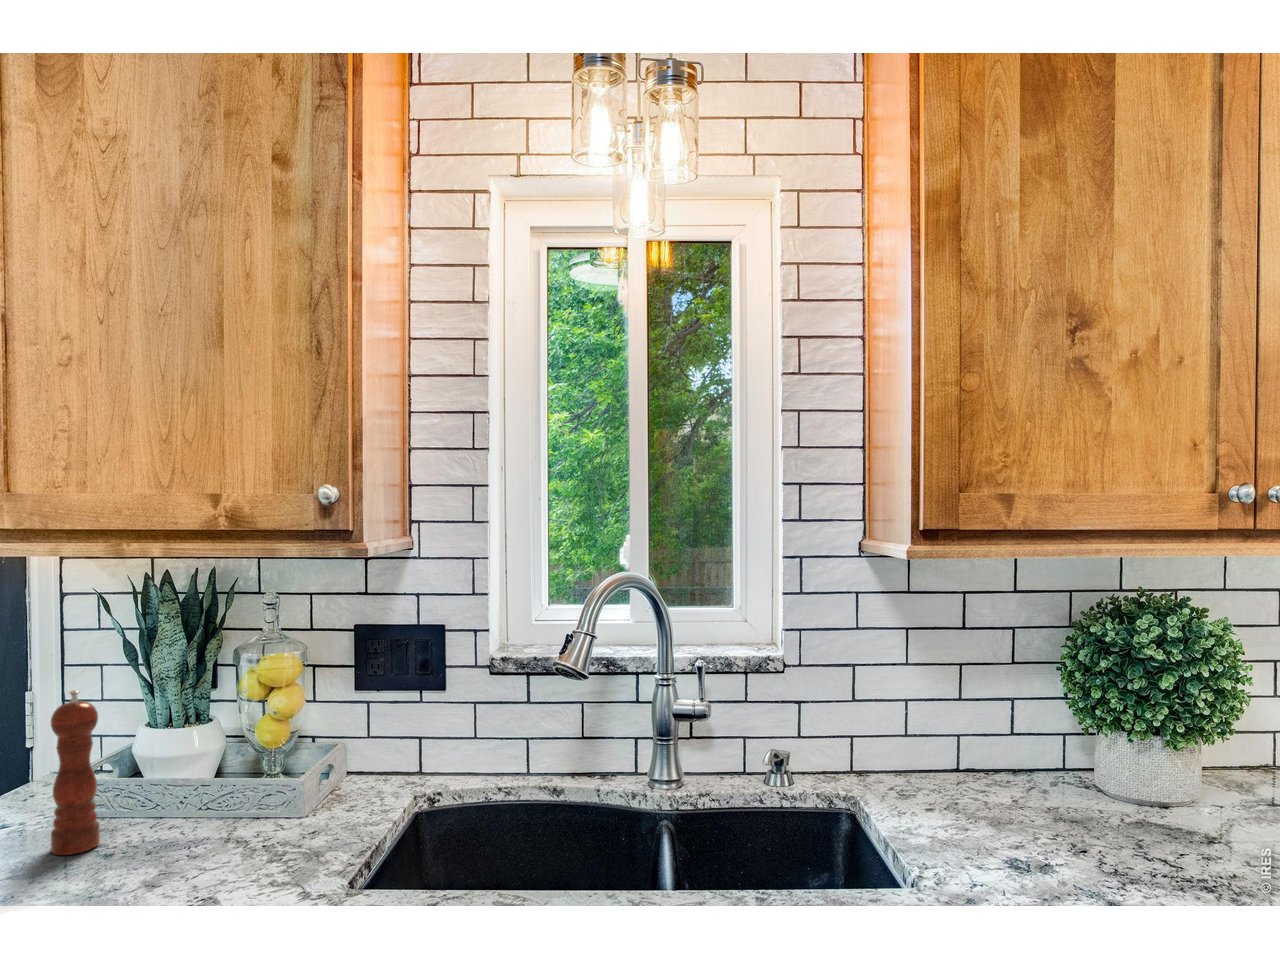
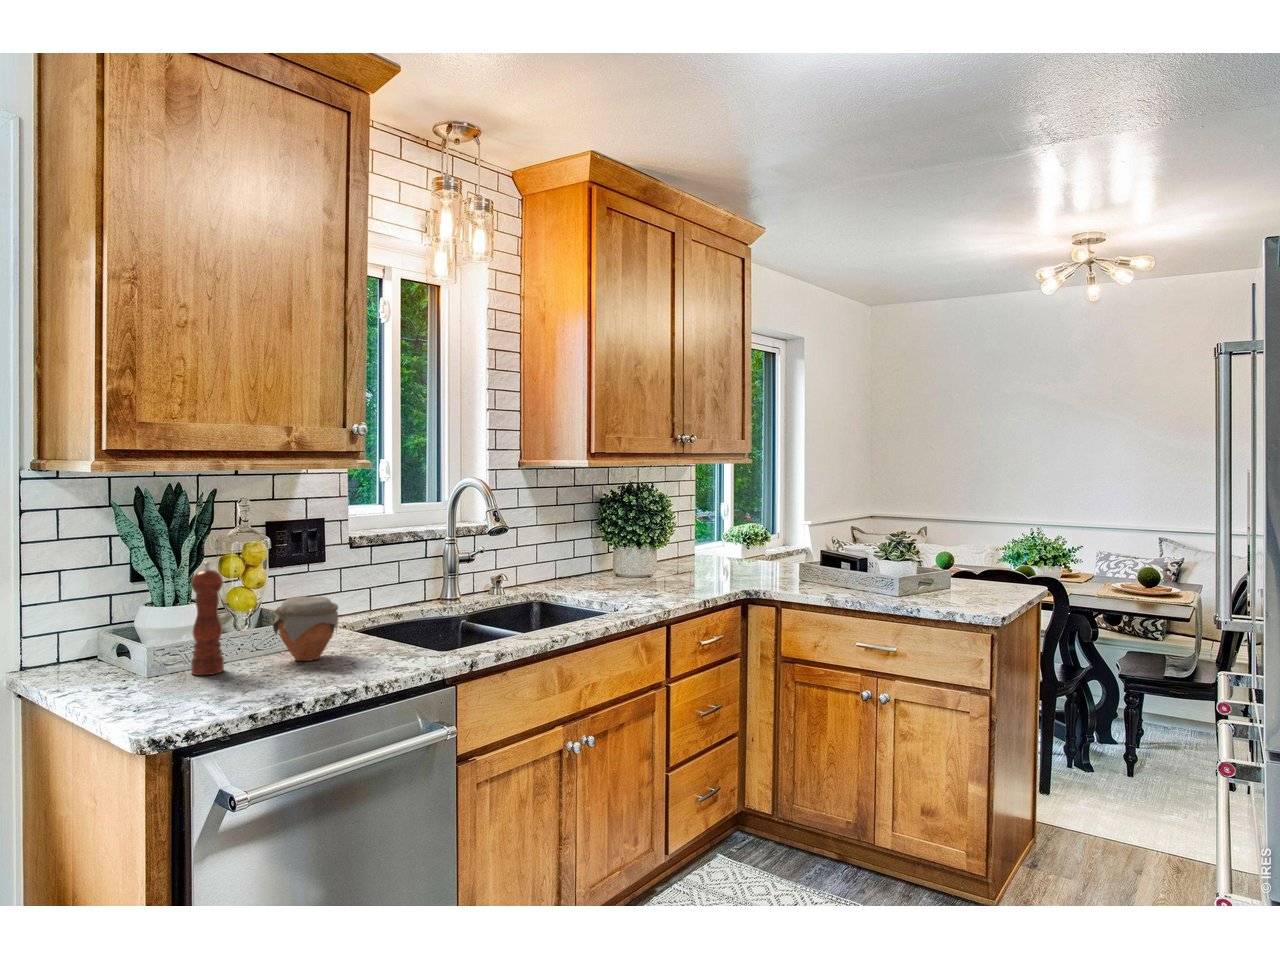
jar: none [122,758,247,870] -> present [273,596,338,661]

